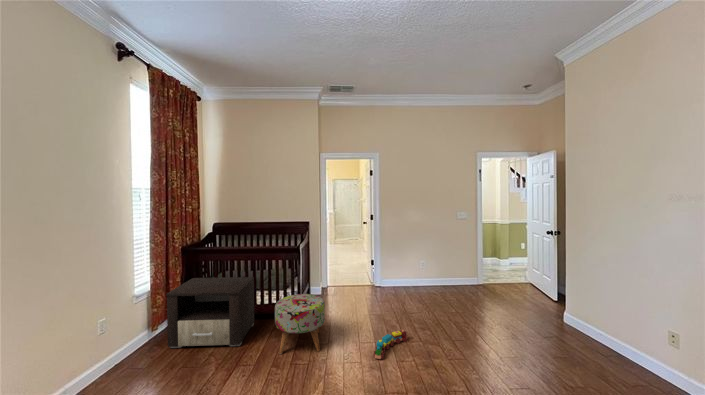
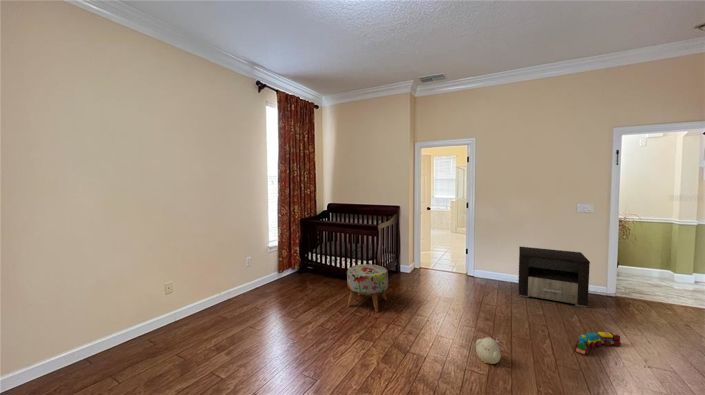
nightstand: present [166,277,254,348] -> present [518,247,590,307]
toy train: present [374,330,407,359] -> present [574,332,621,354]
plush toy: none [441,348,467,374] -> present [476,337,503,364]

